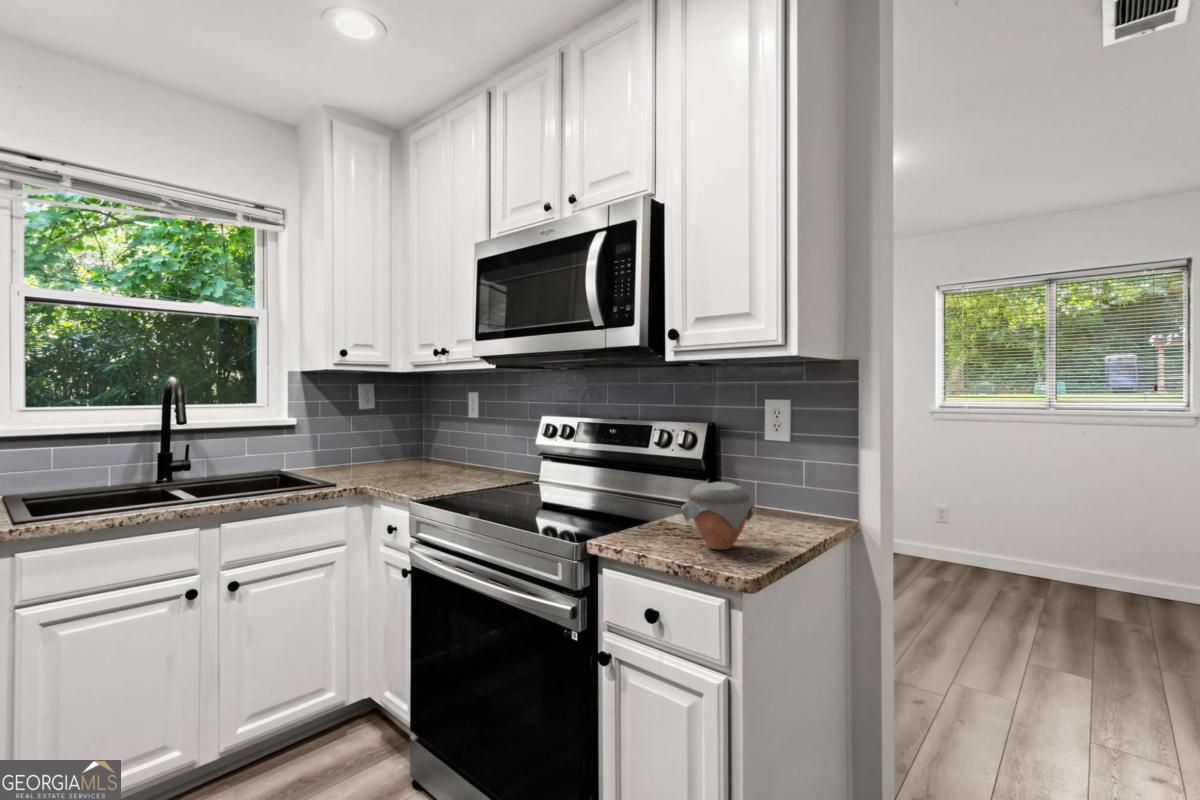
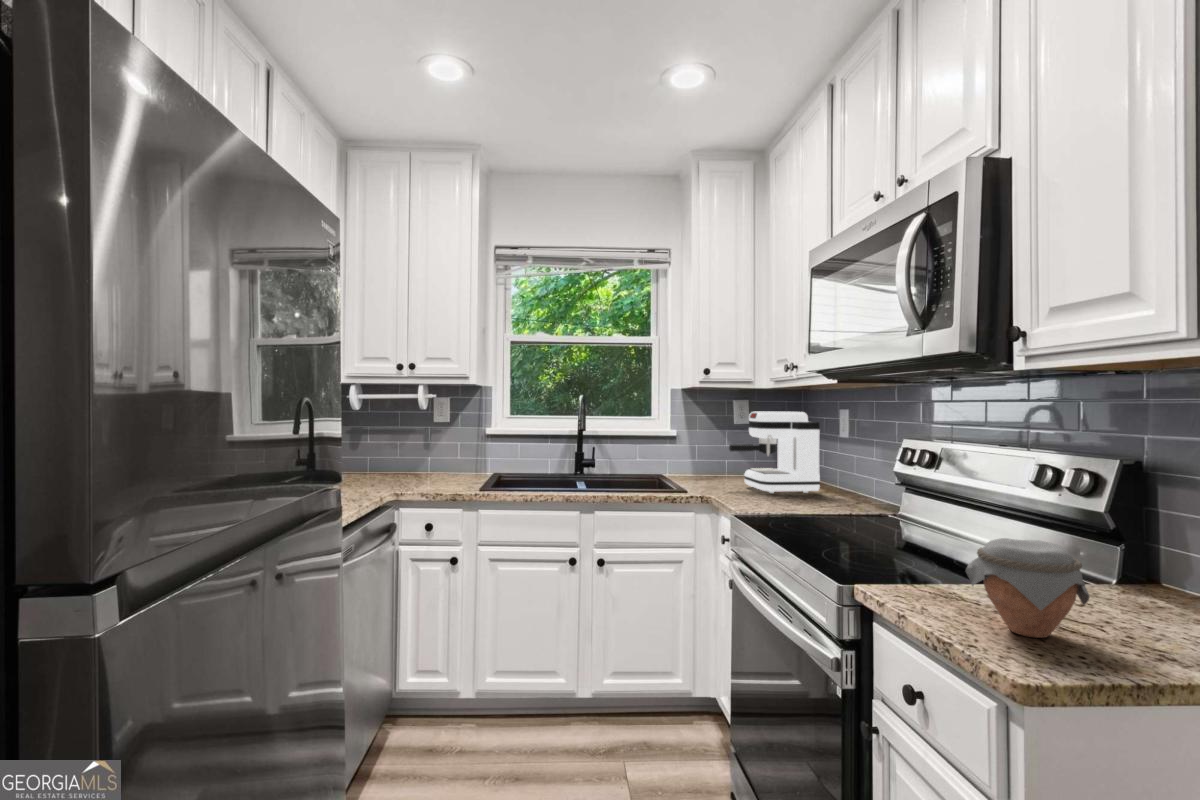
coffee maker: none [371,395,462,476] -> present [729,411,820,493]

